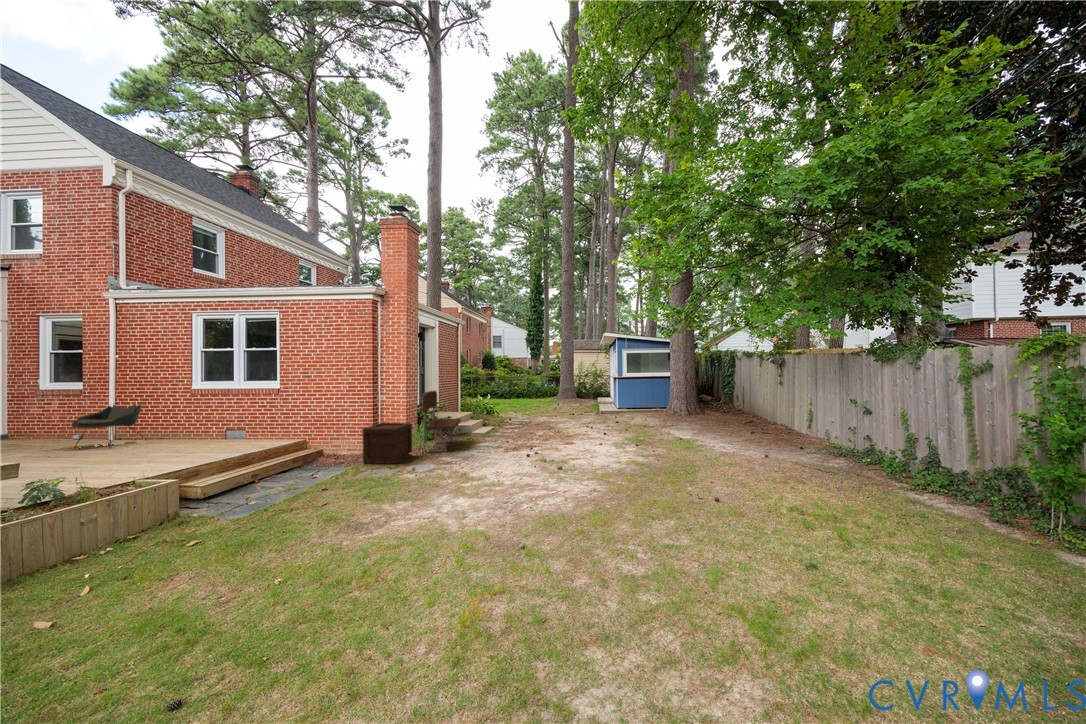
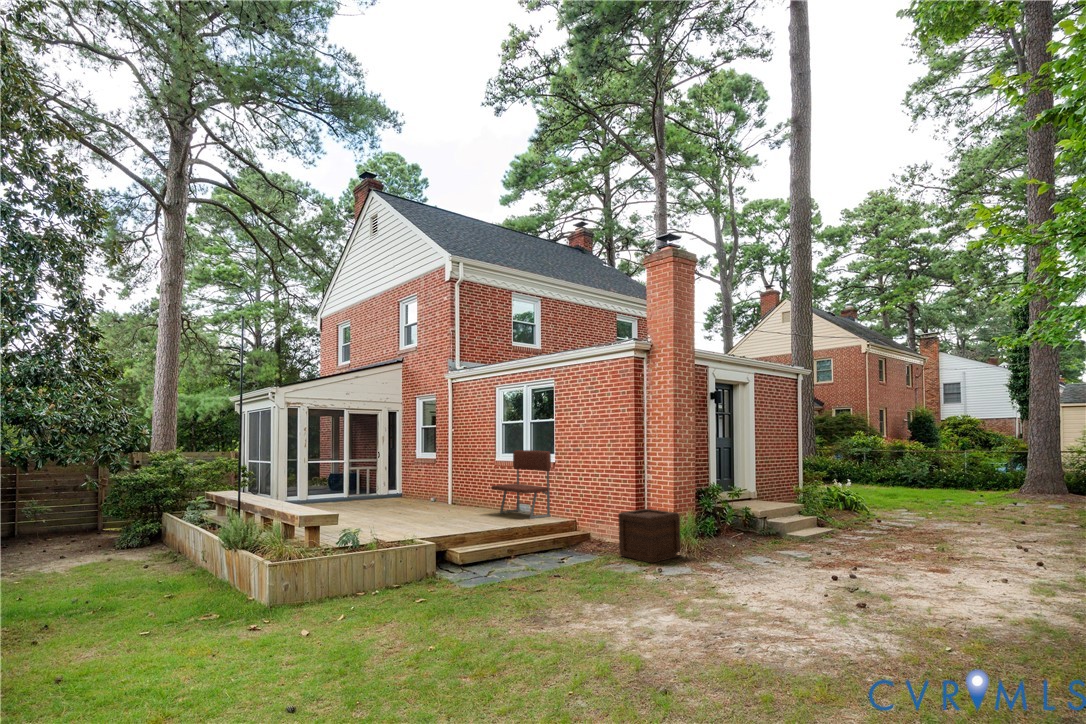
bench: present [422,391,461,452] -> present [491,450,551,519]
lounge chair: present [71,404,146,449] -> none [422,463,468,510]

